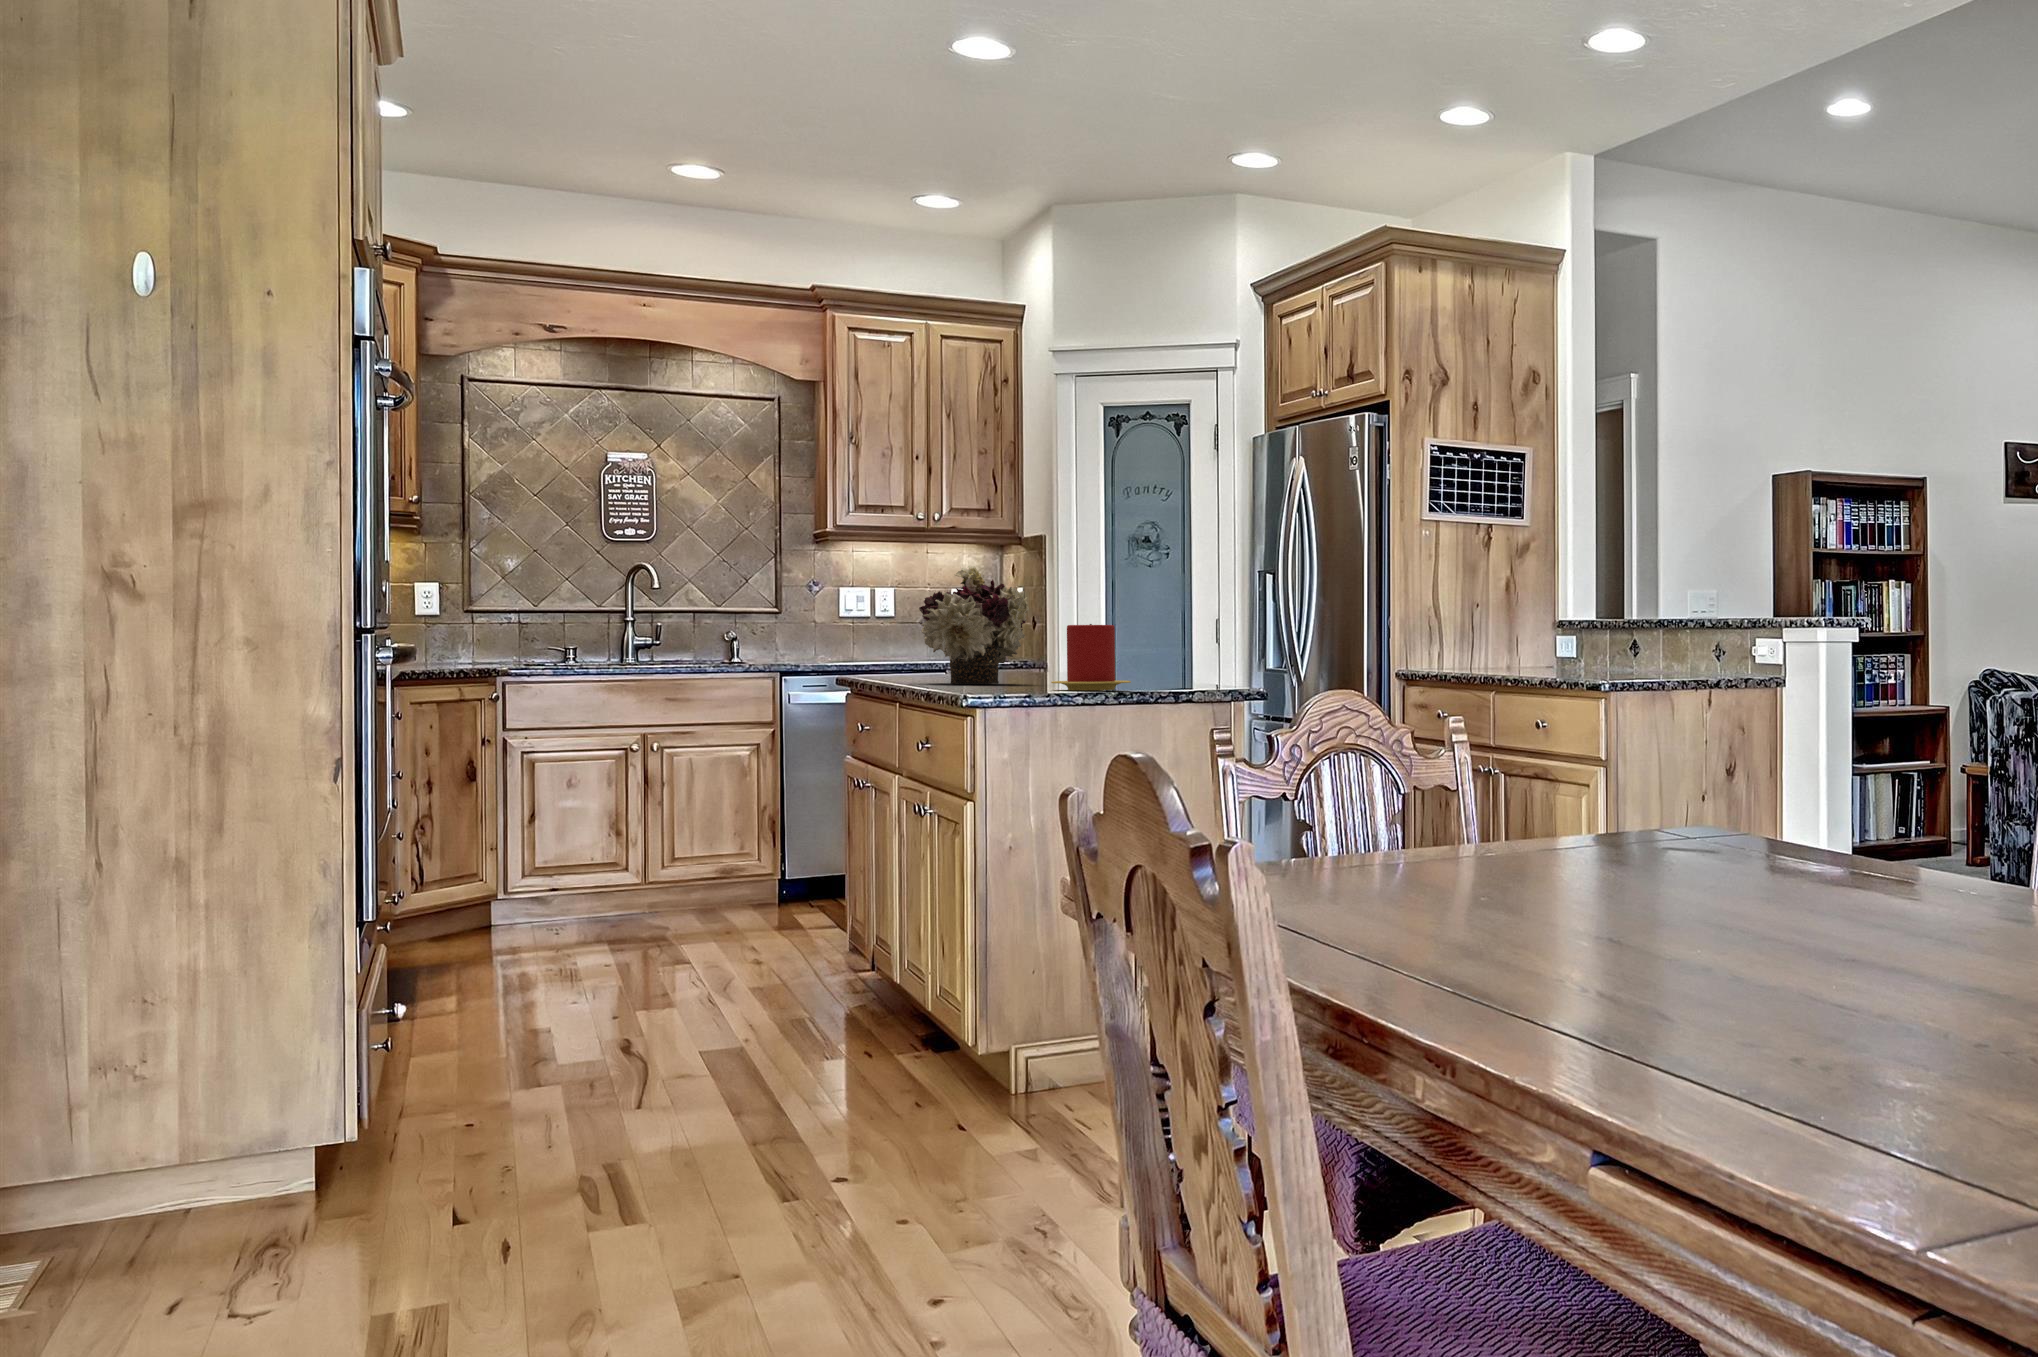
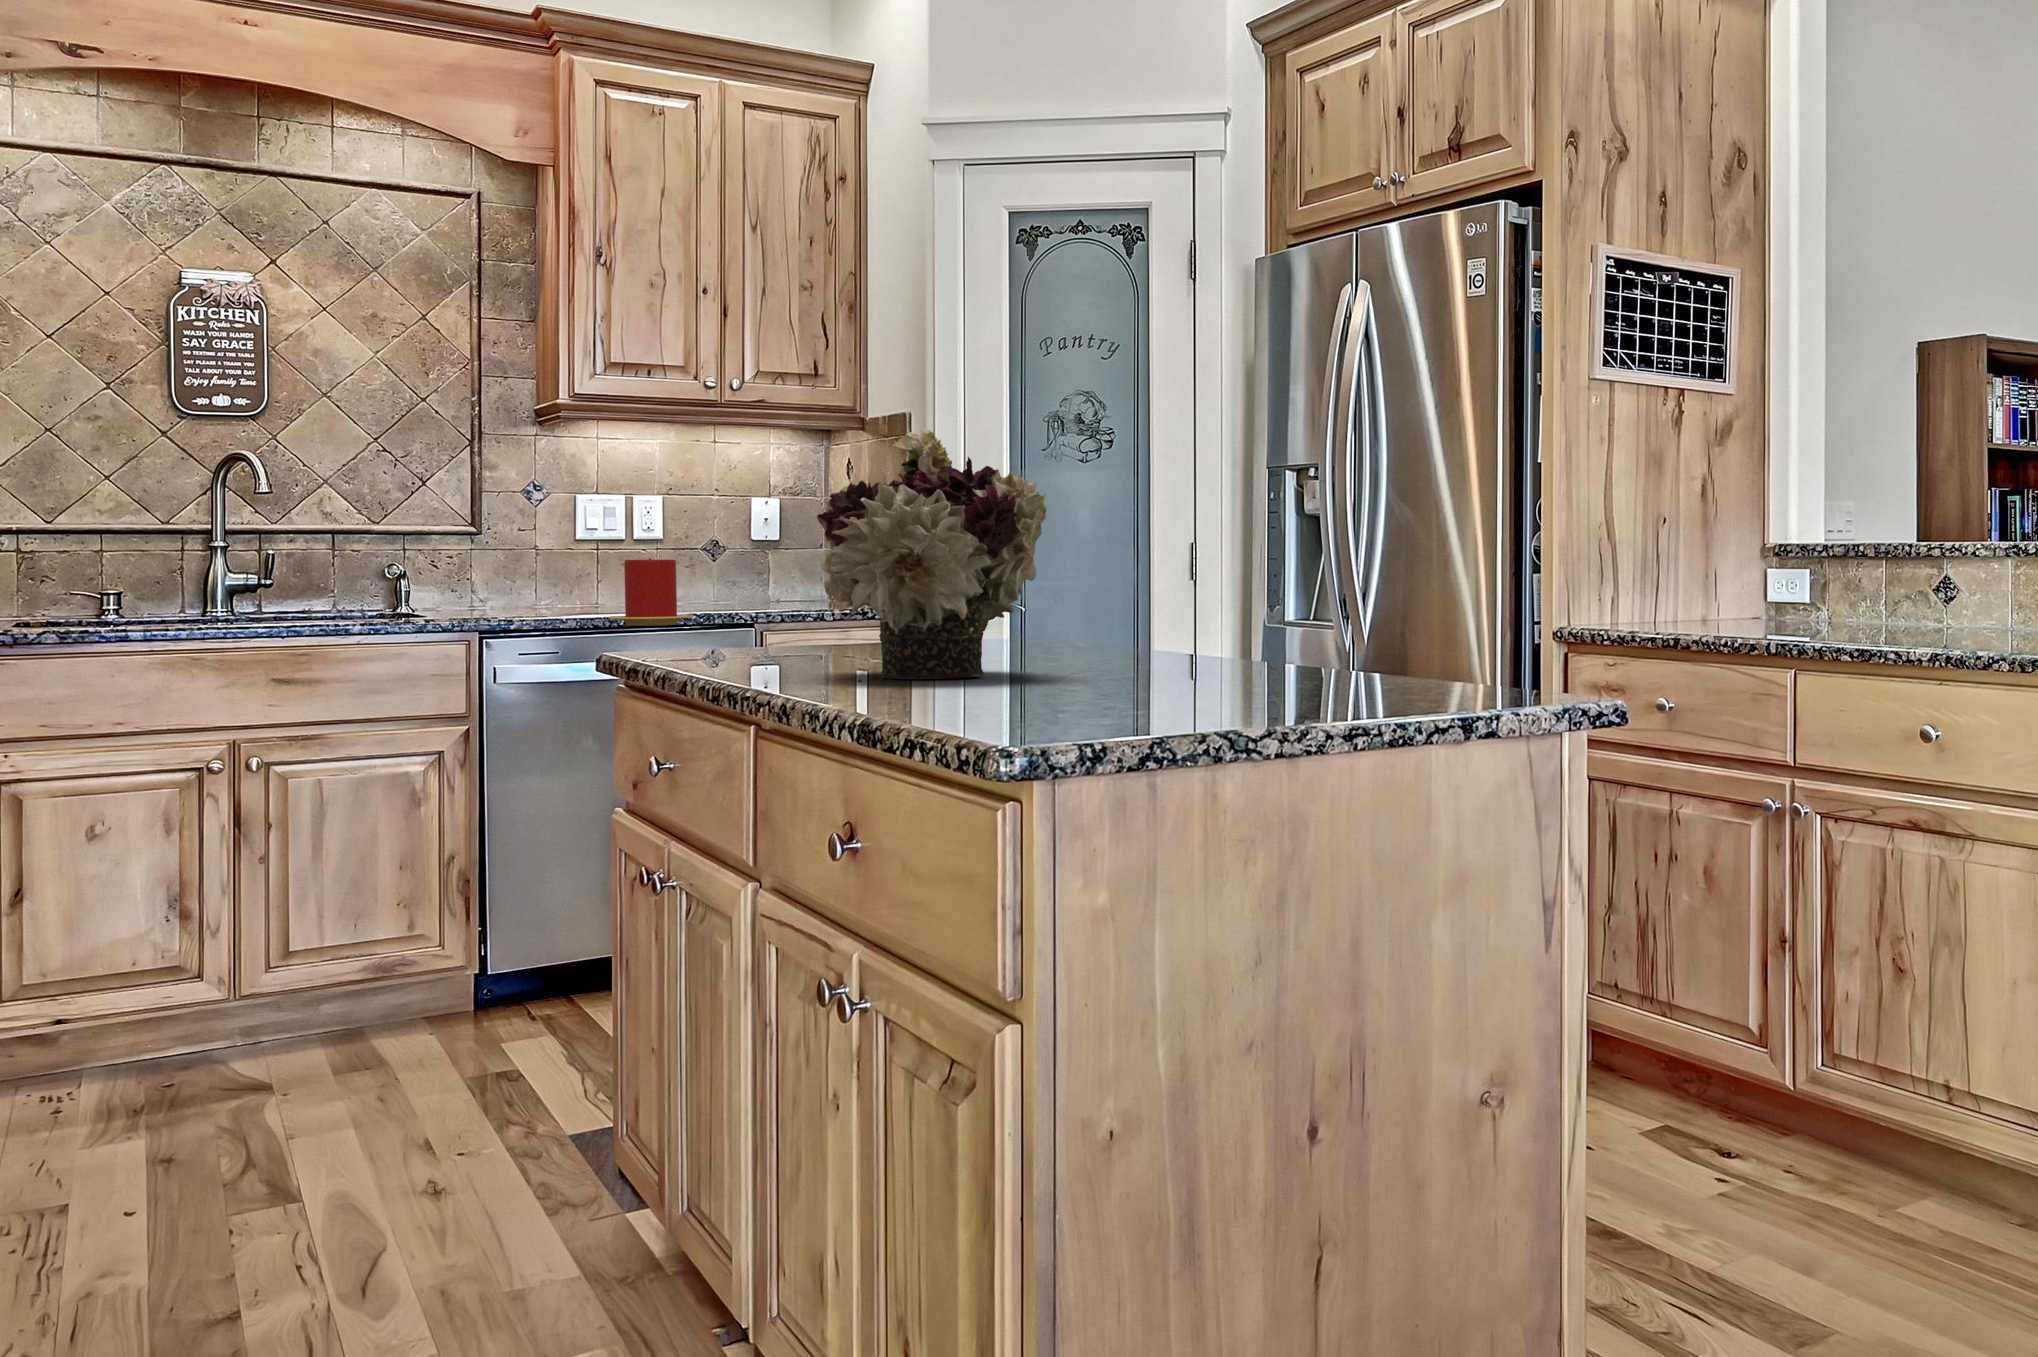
candle: present [1051,624,1131,690] -> present [608,559,694,626]

